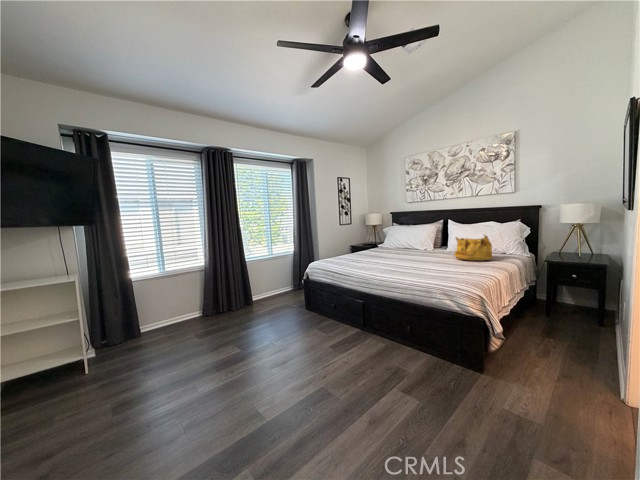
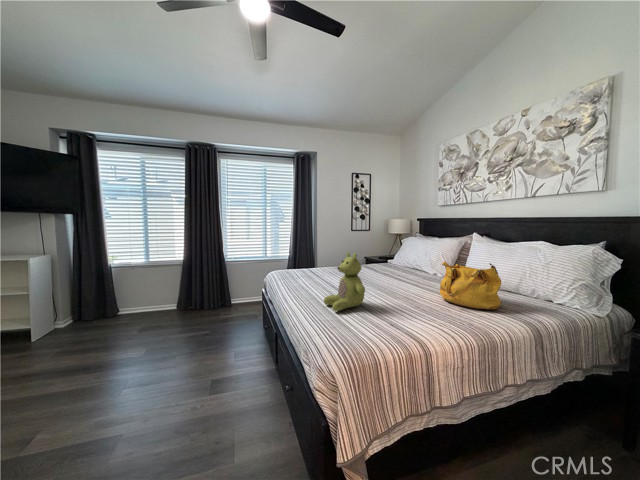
stuffed bear: none [403,235,434,273] -> present [324,251,365,311]

